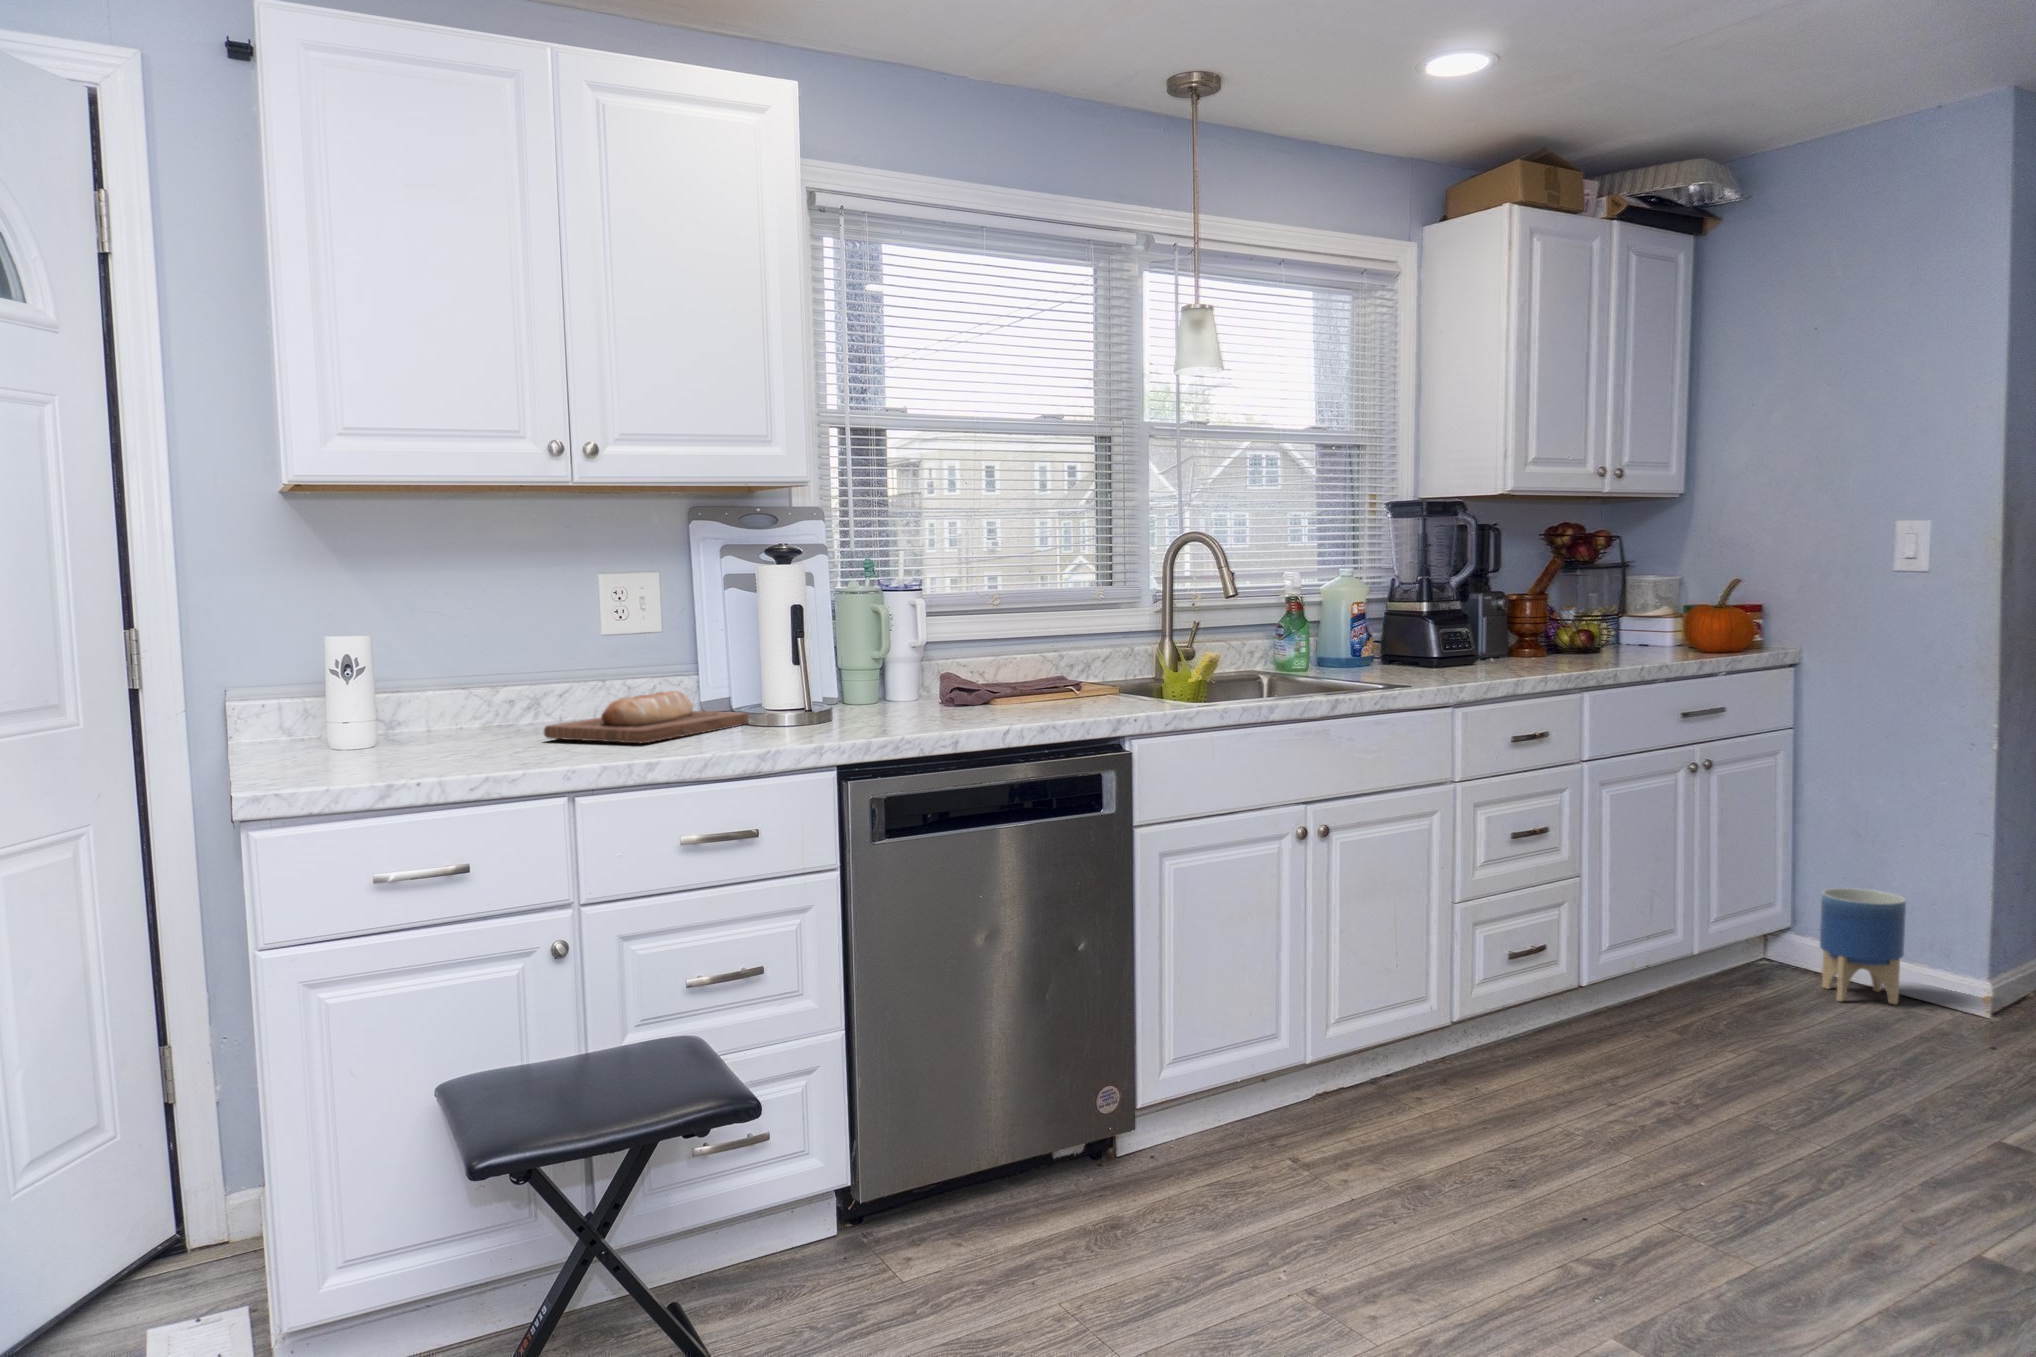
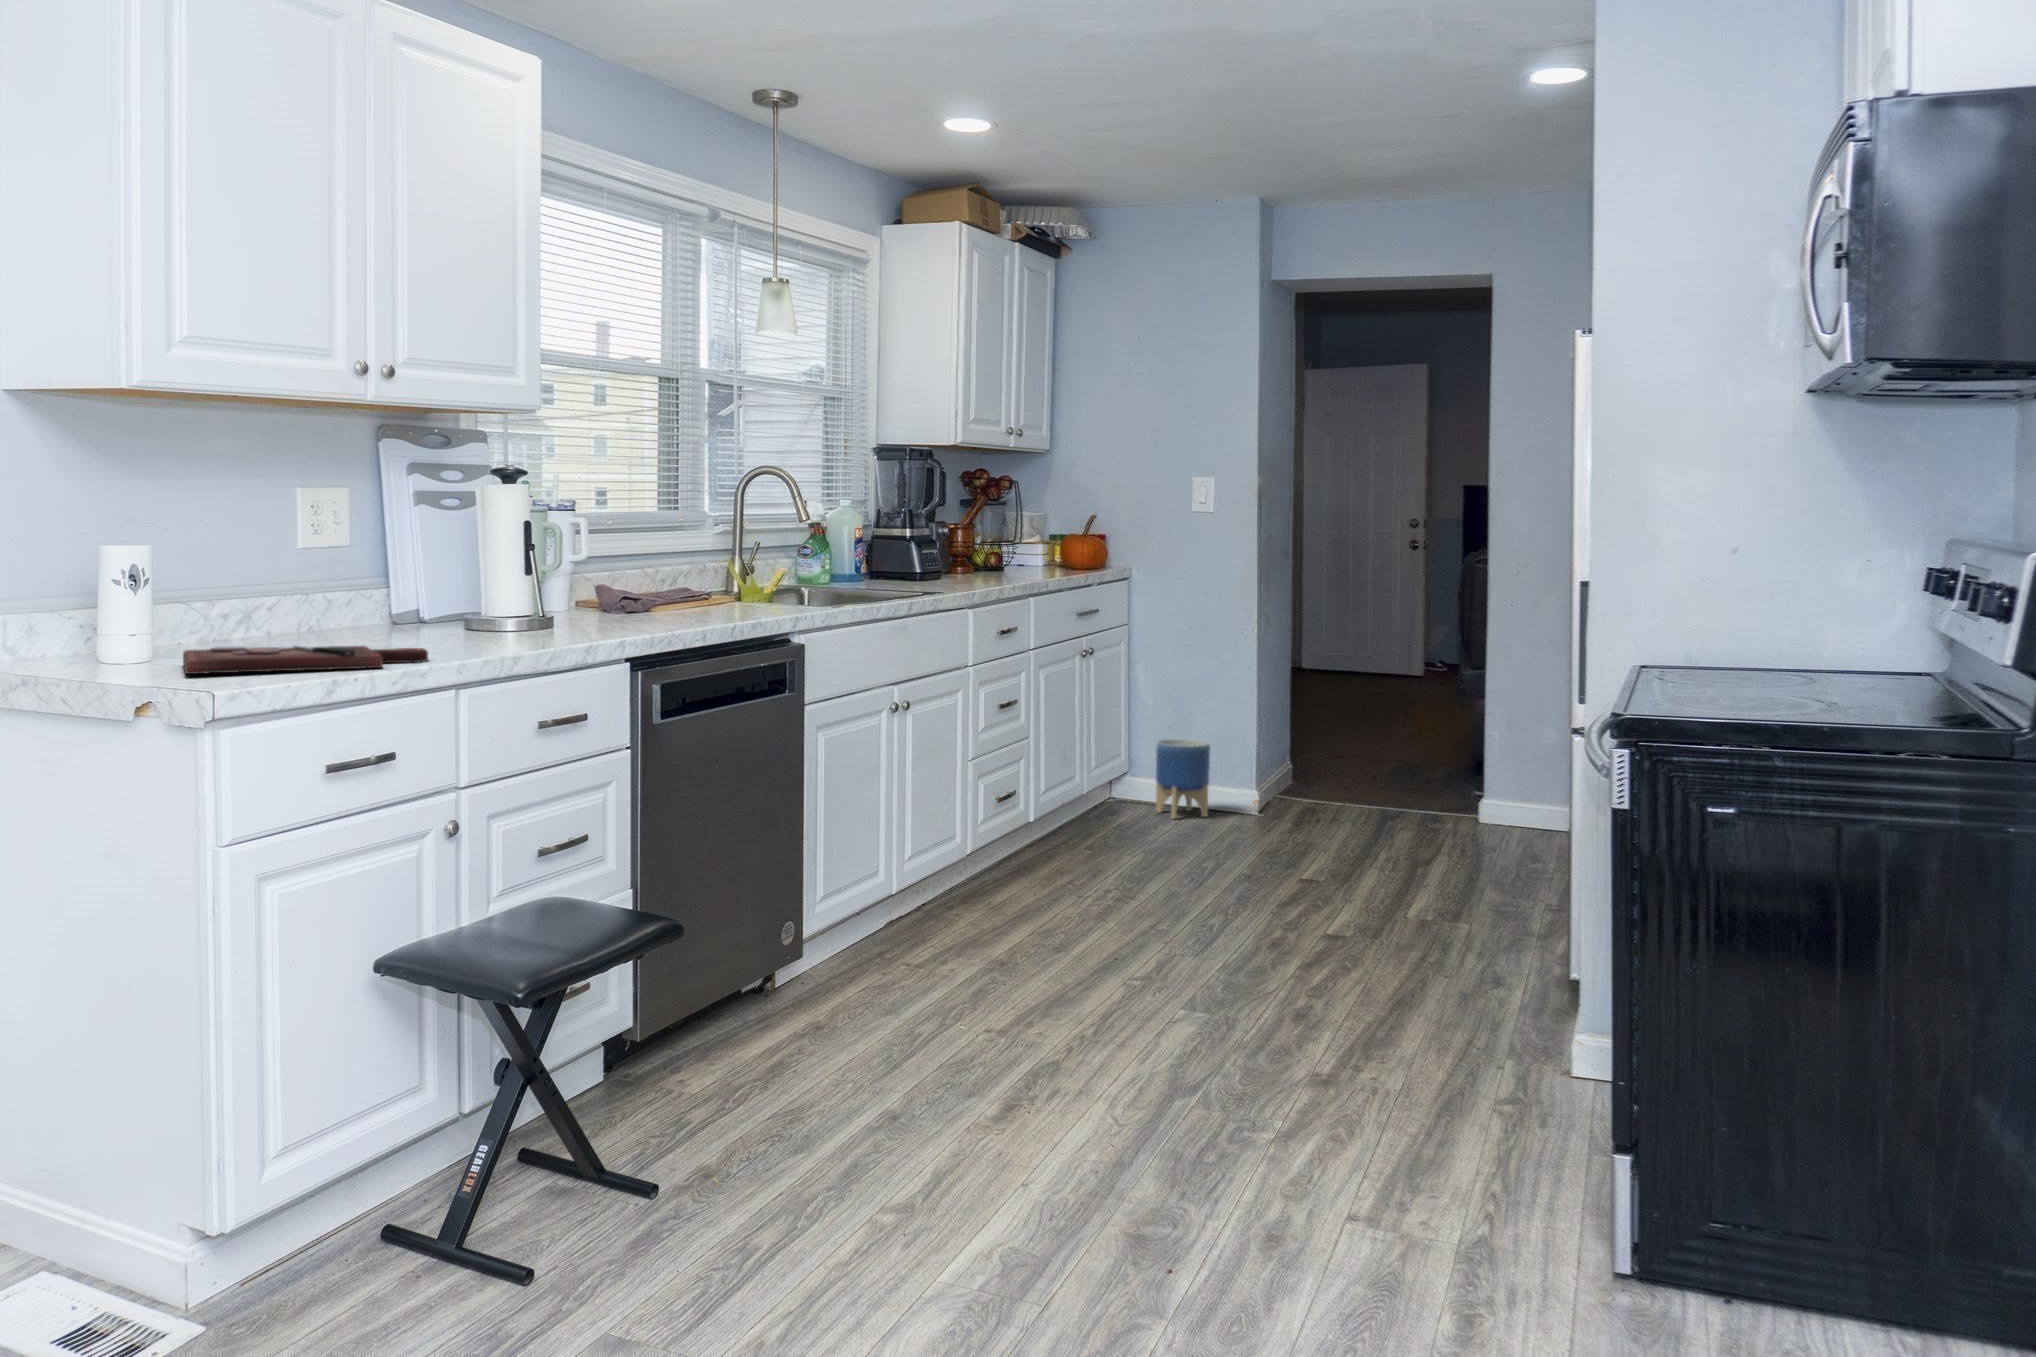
bread loaf: present [544,691,749,743] -> none [334,601,482,645]
cutting board: none [300,741,555,771] -> present [183,645,428,674]

